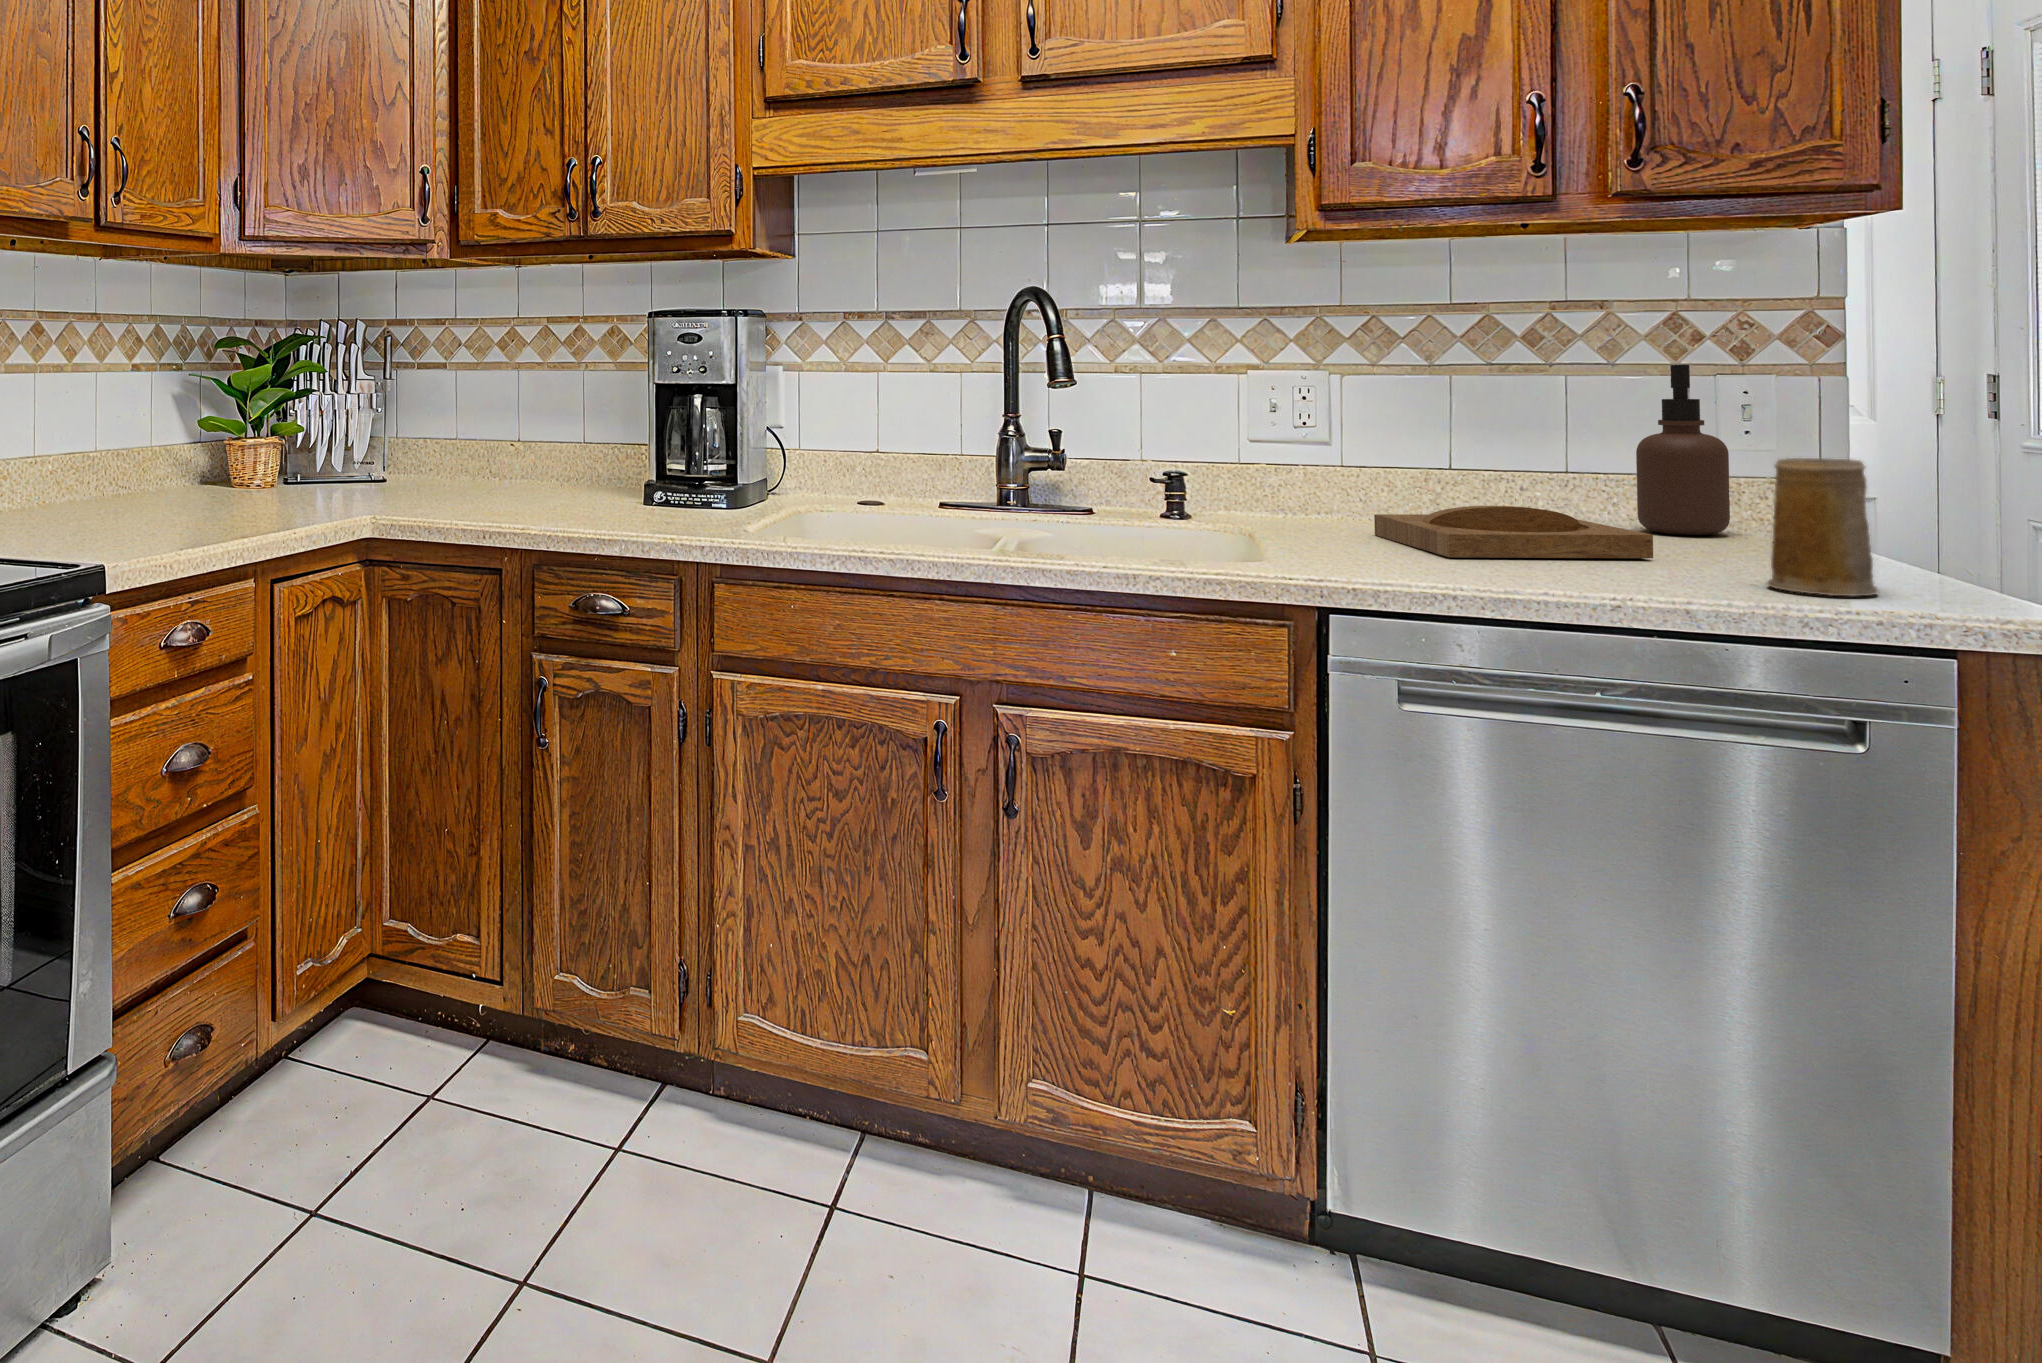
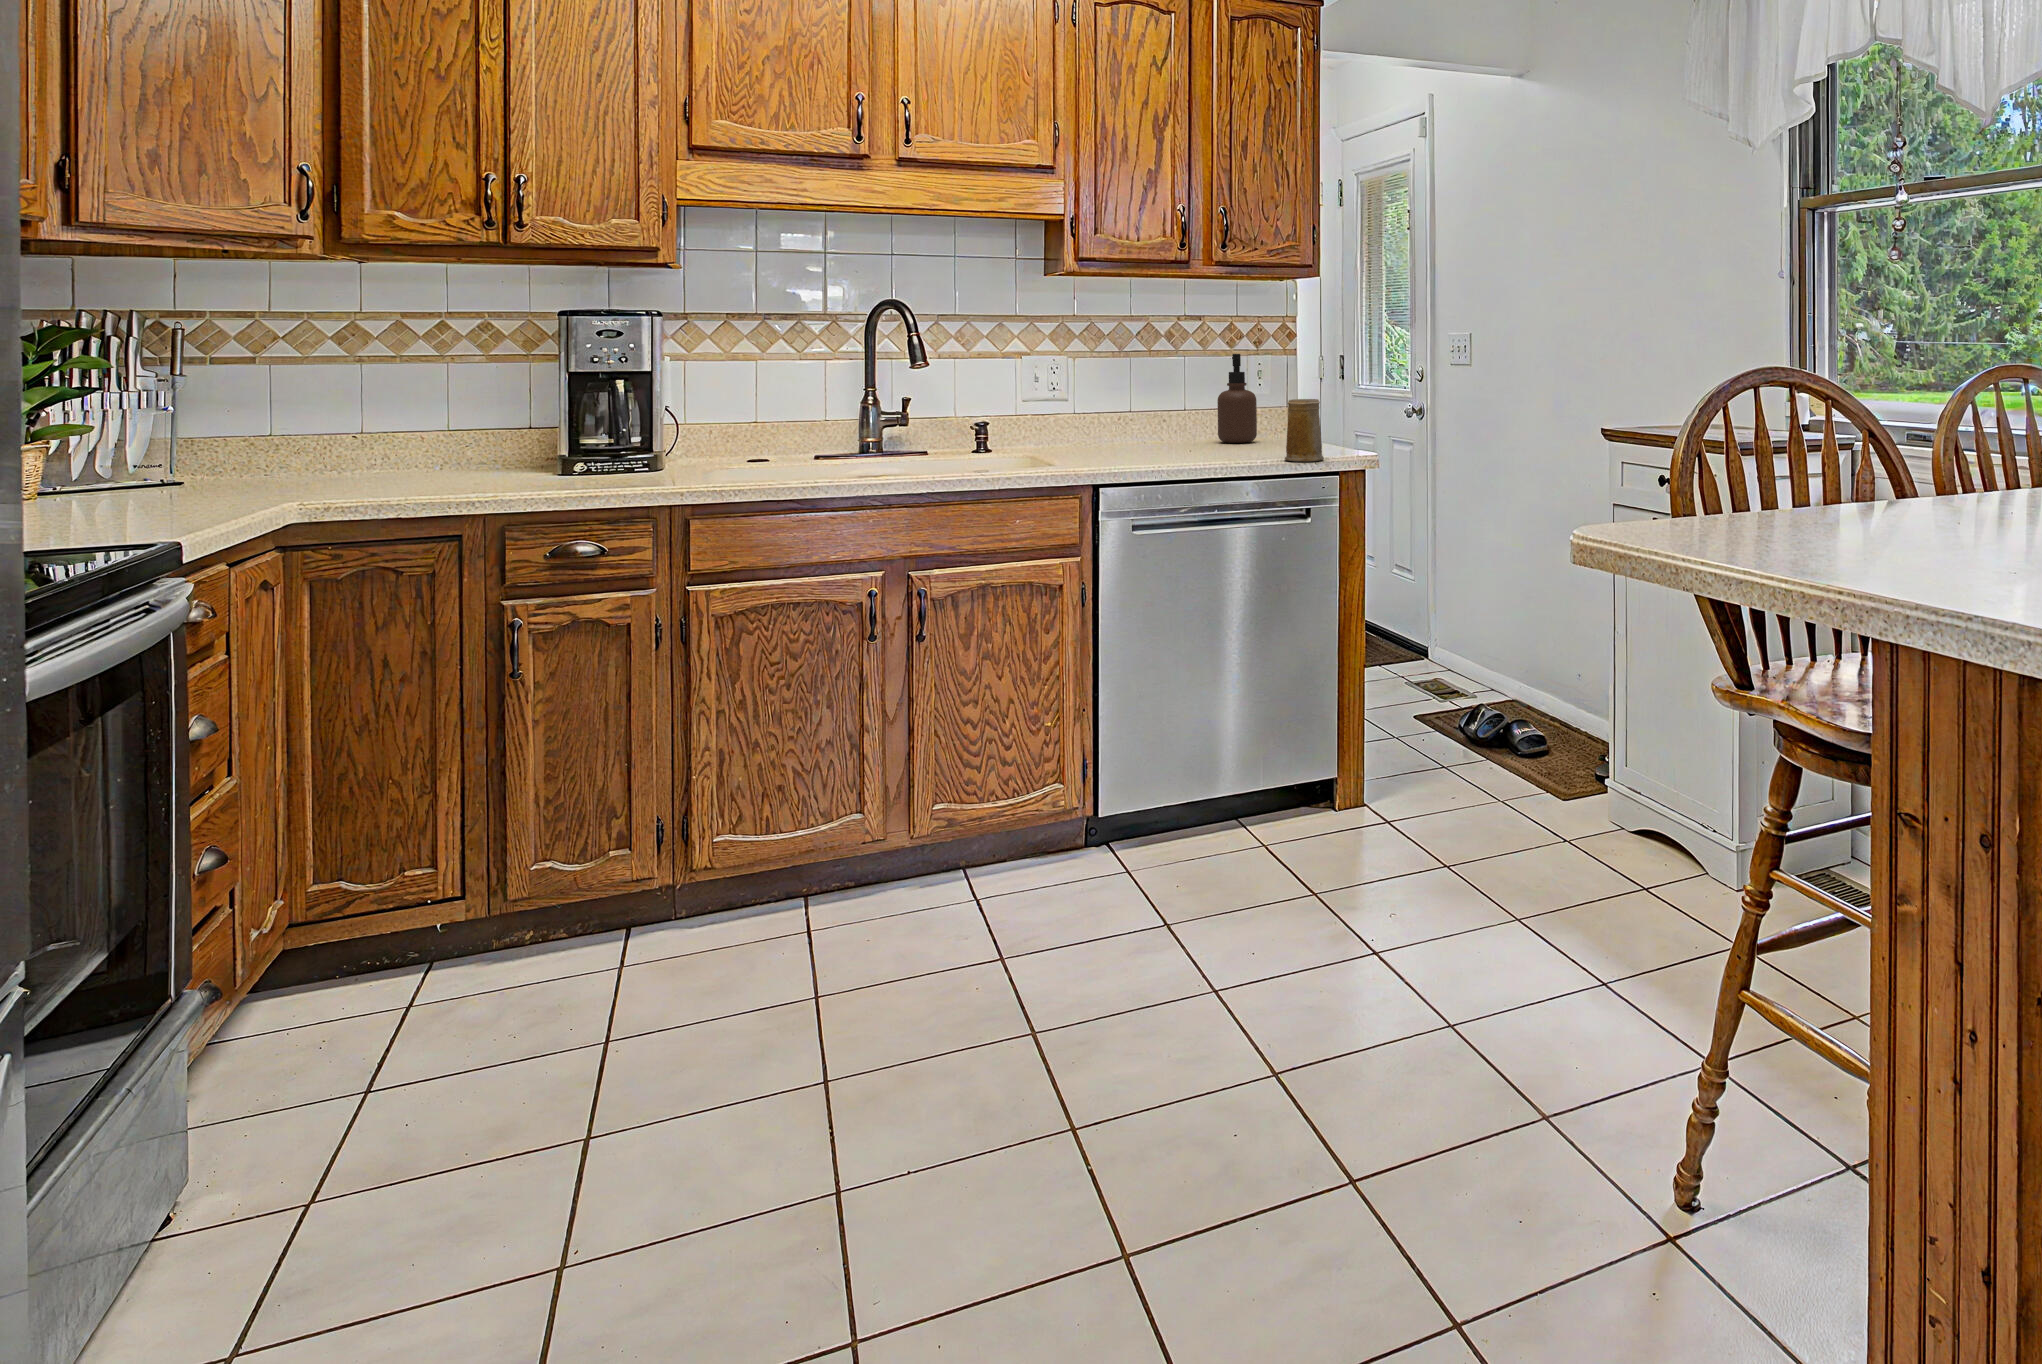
tray: present [1374,506,1653,558] -> none [1101,432,1235,460]

